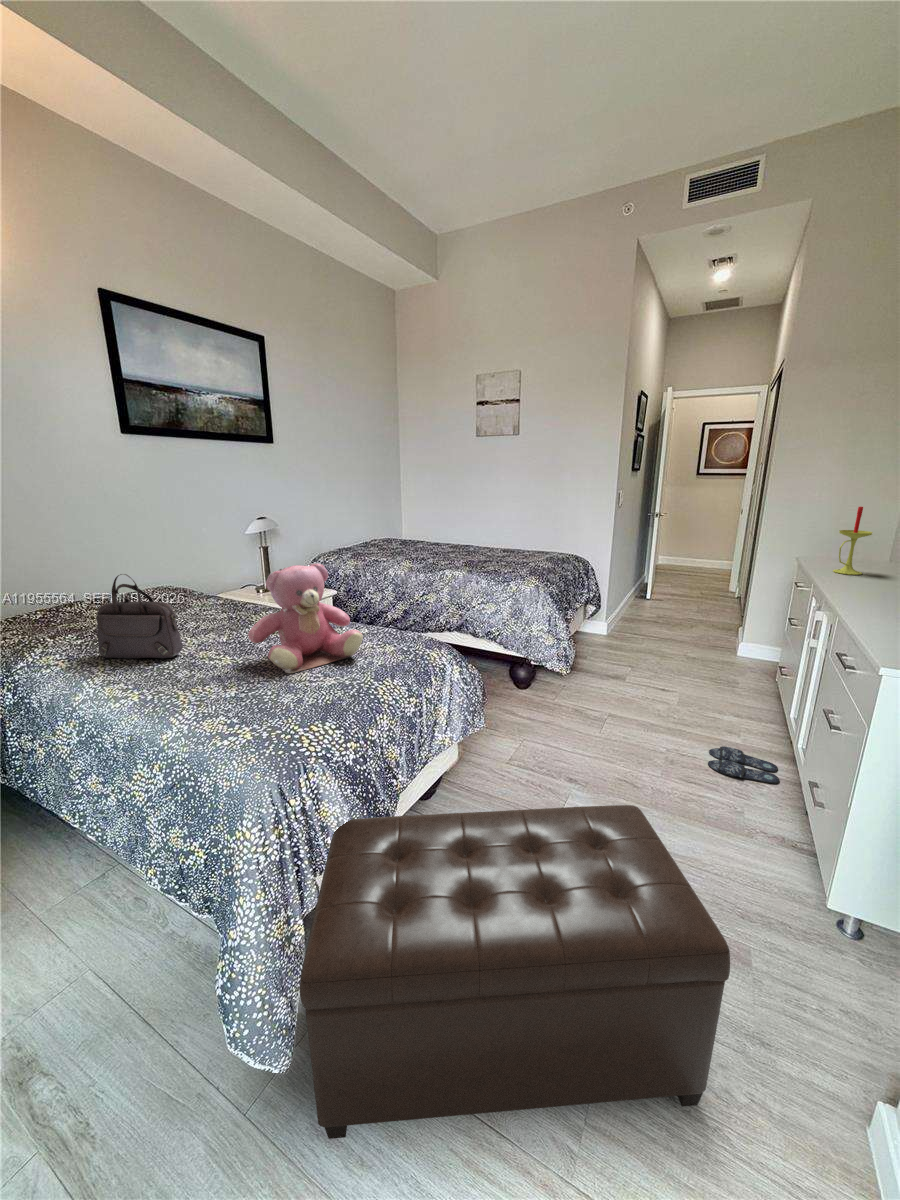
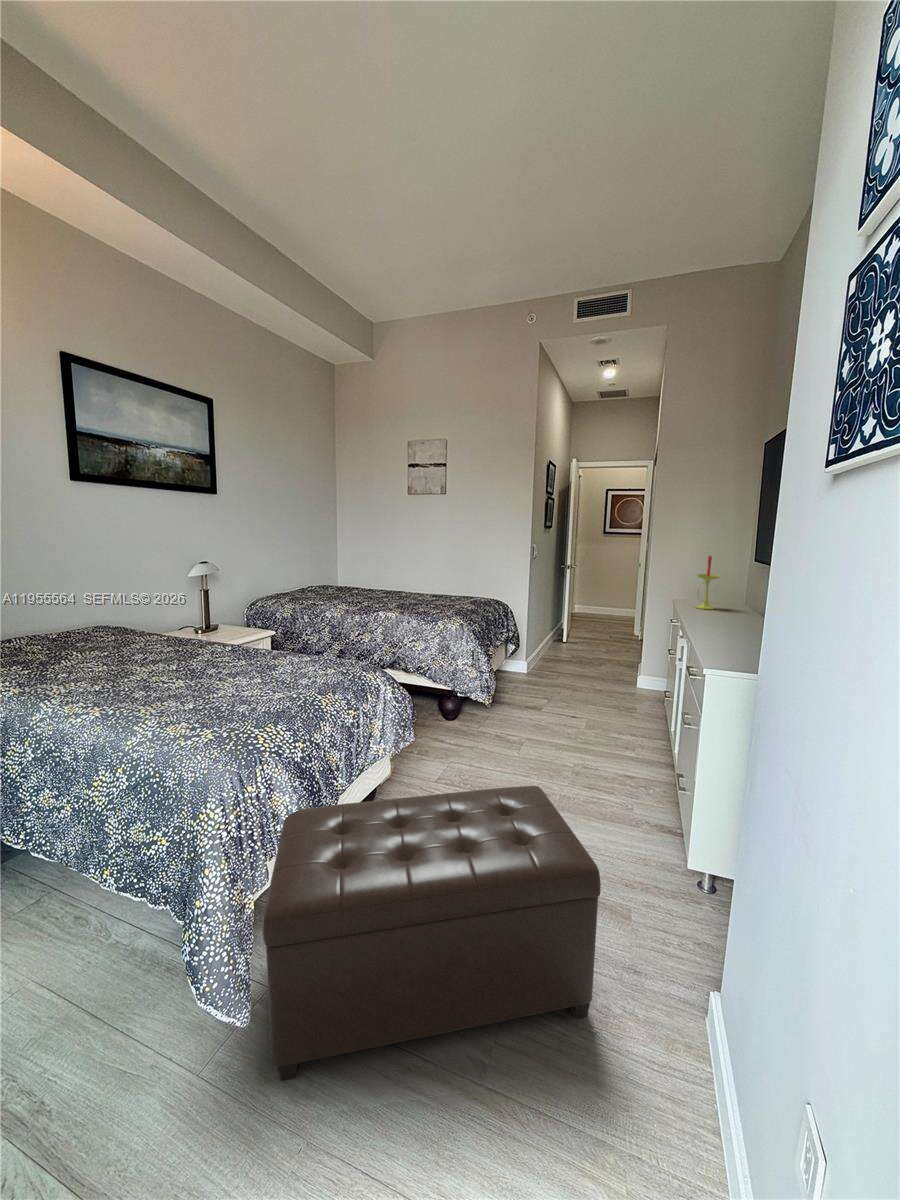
teddy bear: present [248,563,363,673] -> none [202,596,307,692]
handbag: present [96,574,182,659] -> none [51,605,135,684]
slippers: present [708,746,780,784] -> none [607,757,663,783]

